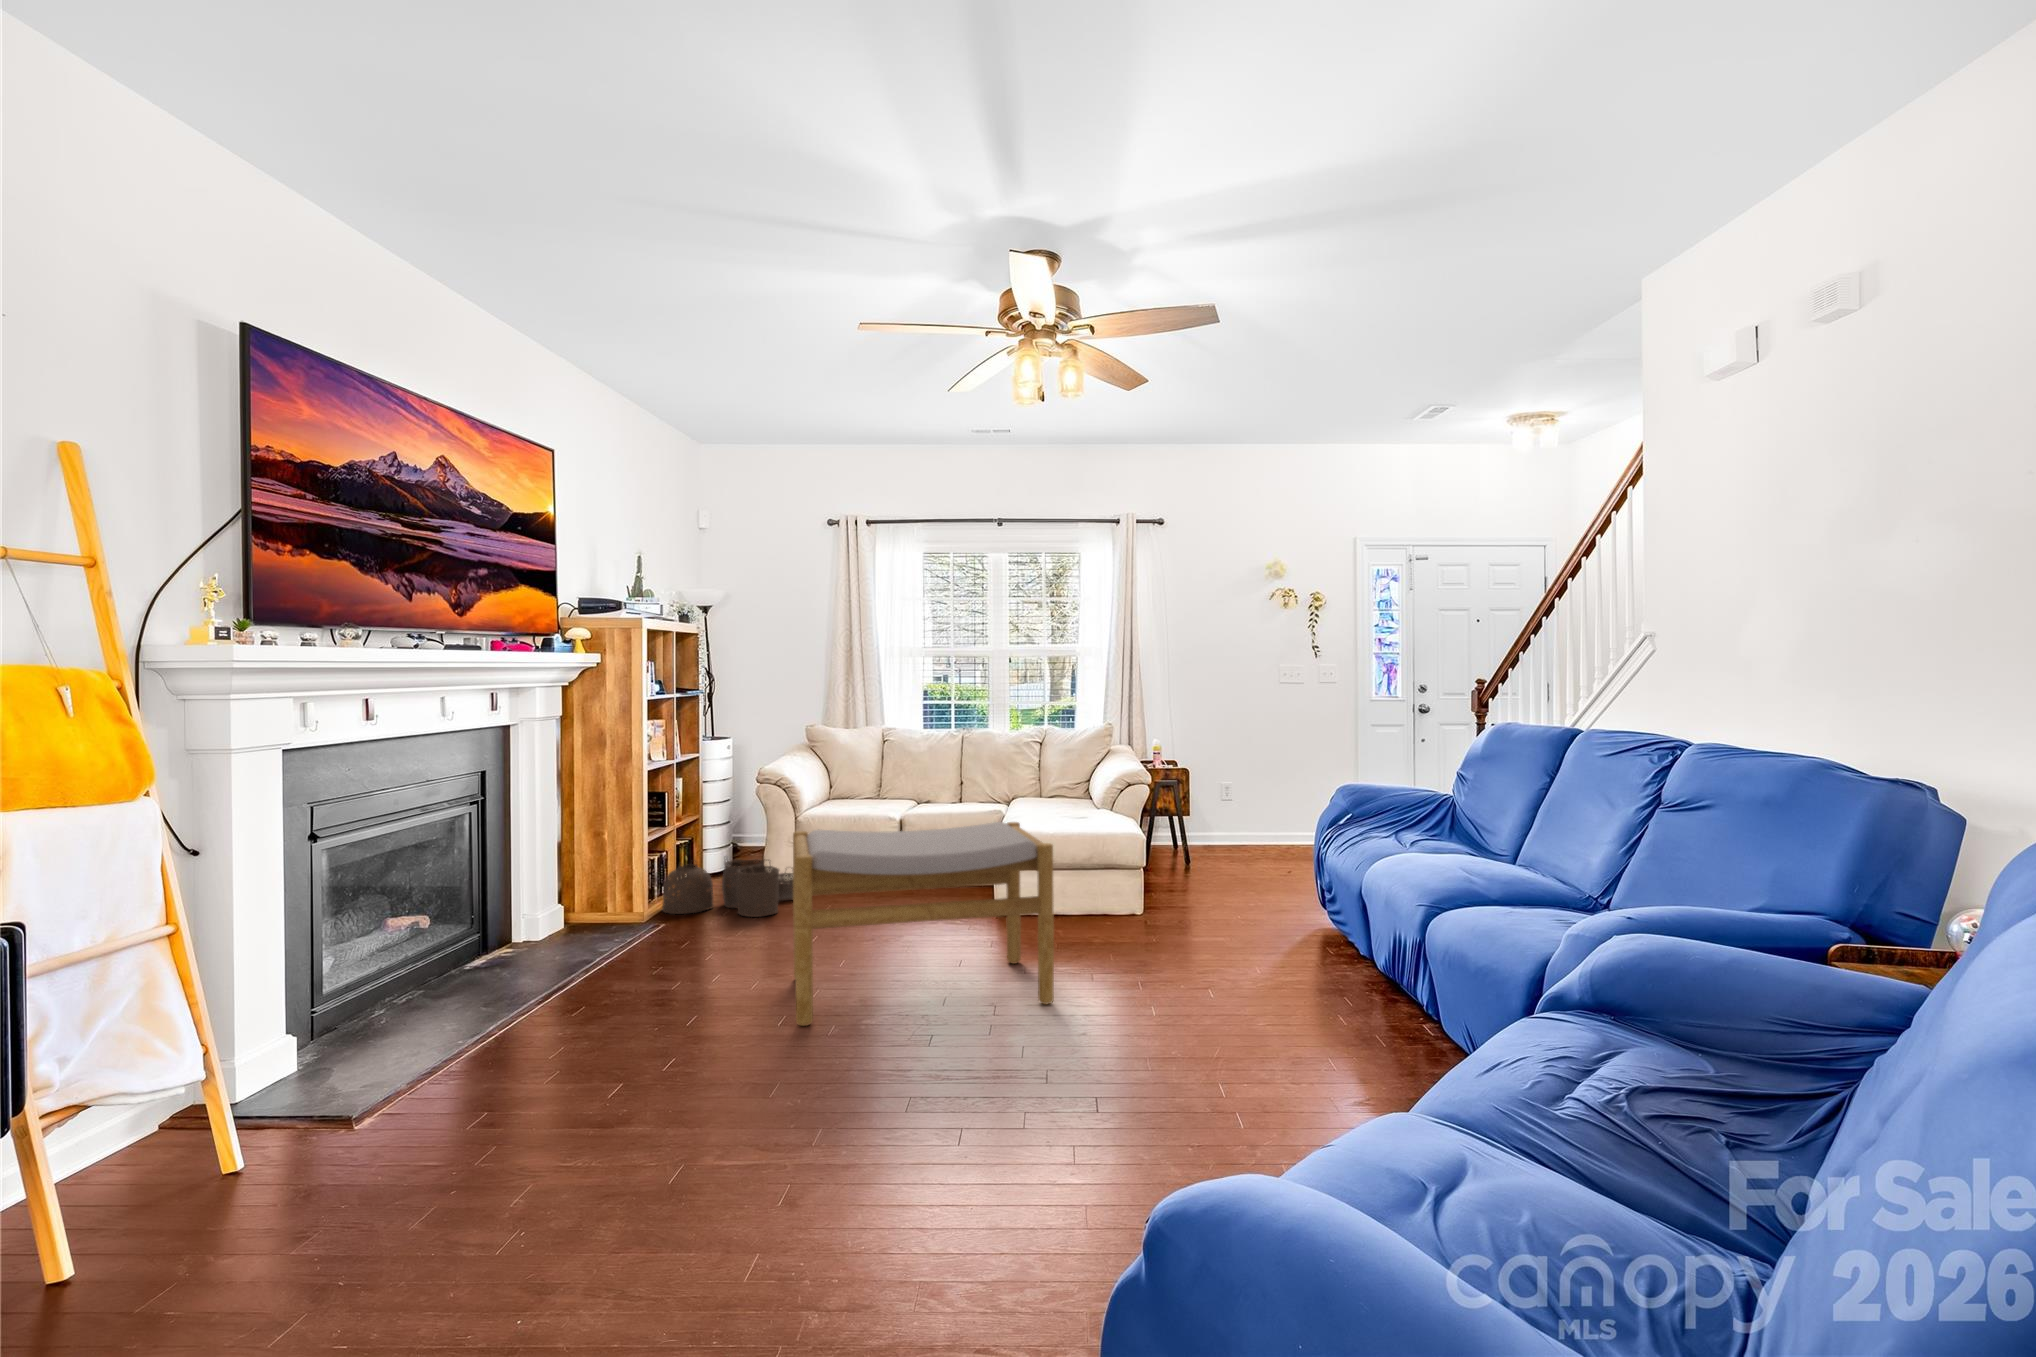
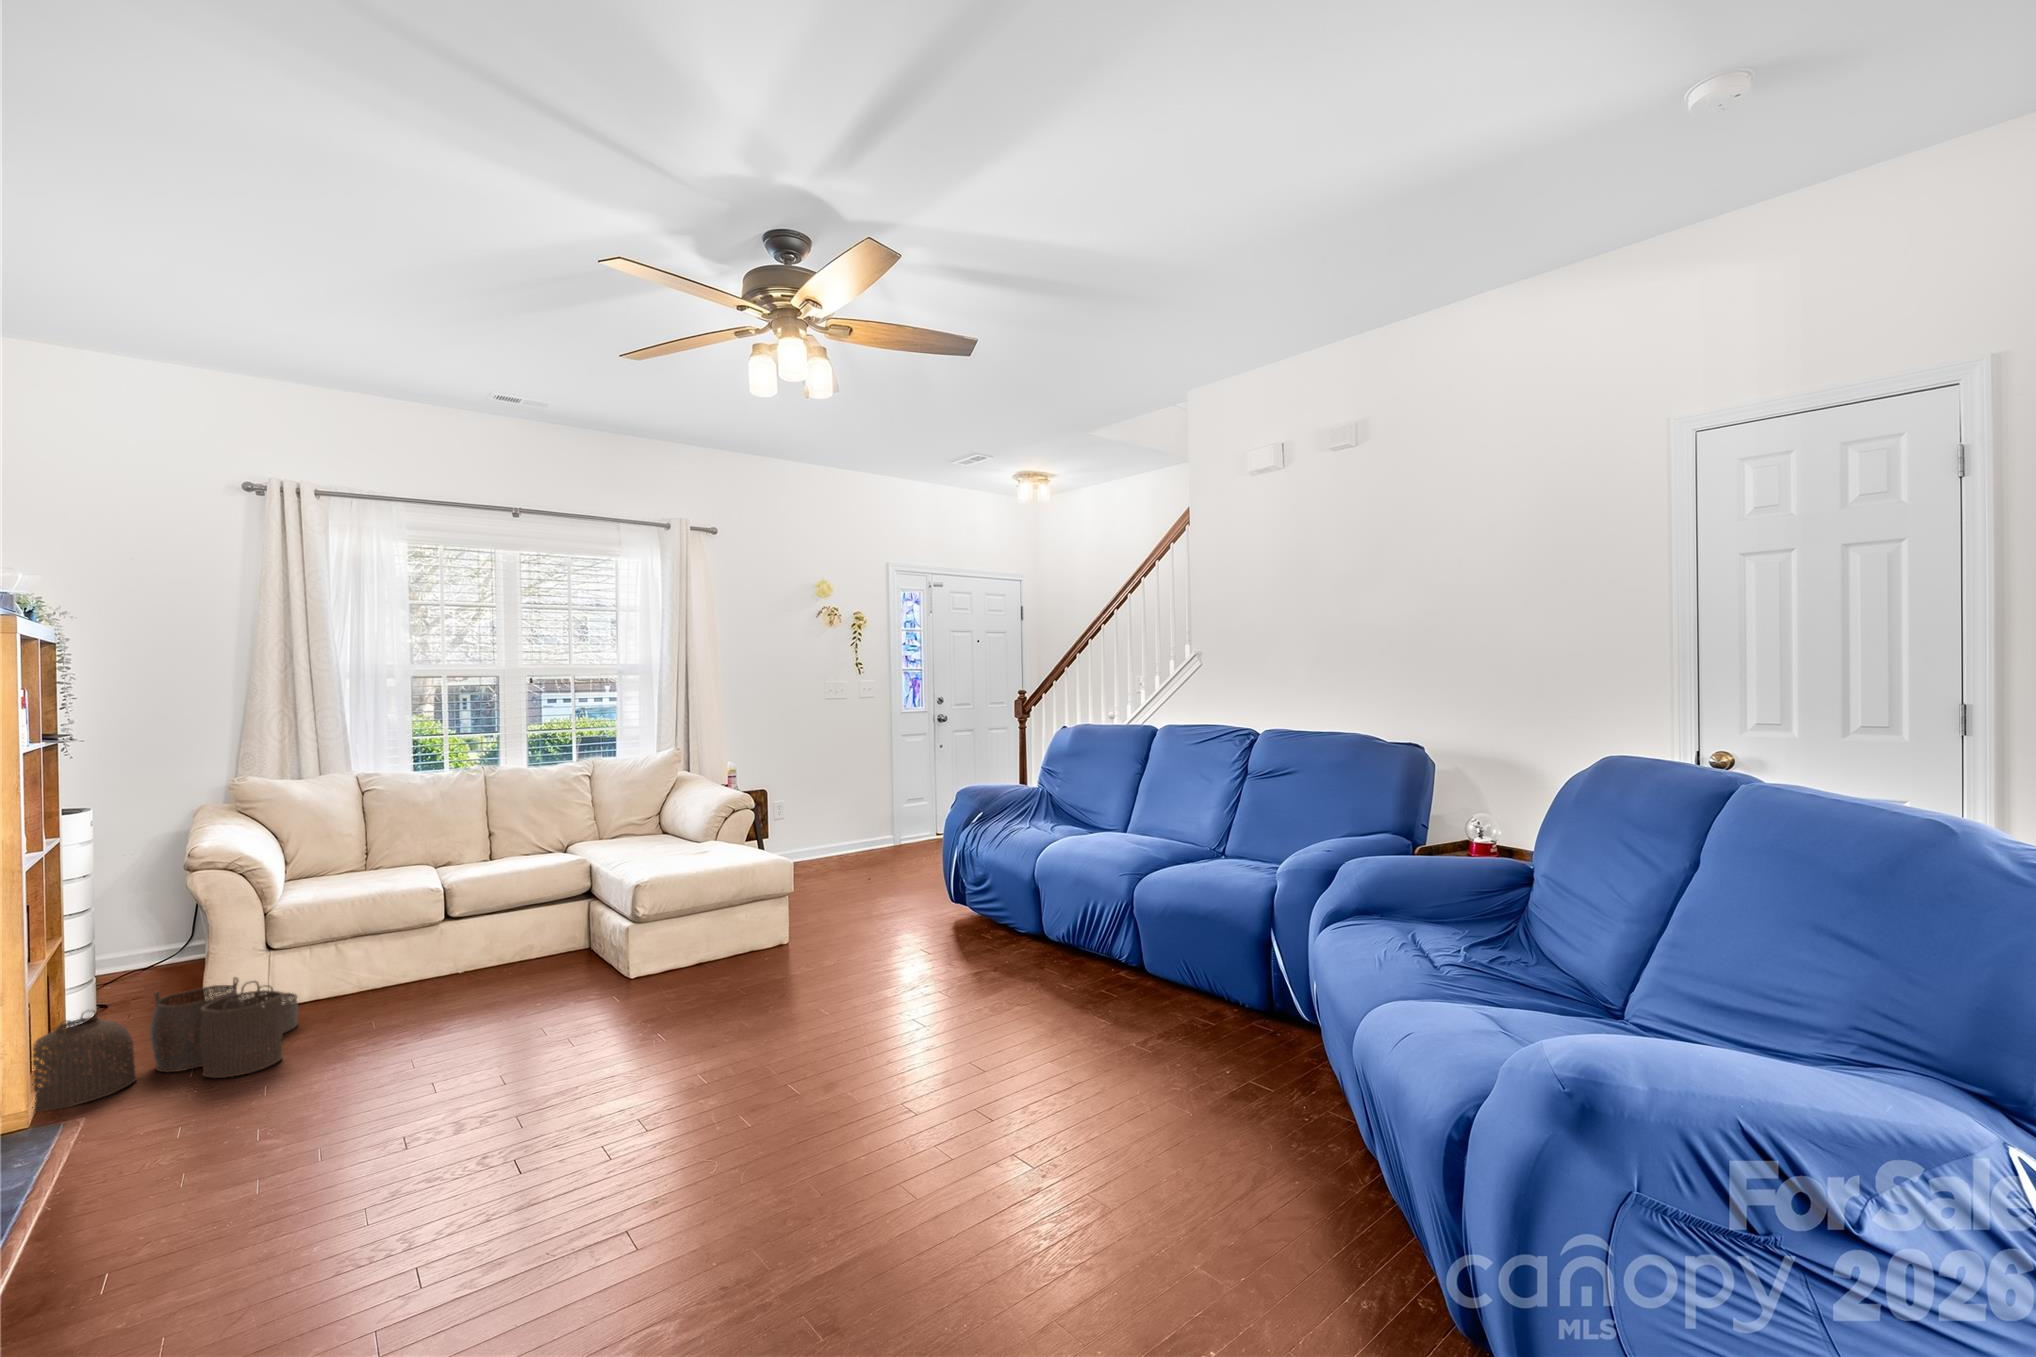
footstool: present [793,822,1054,1026] -> none [437,868,837,1213]

